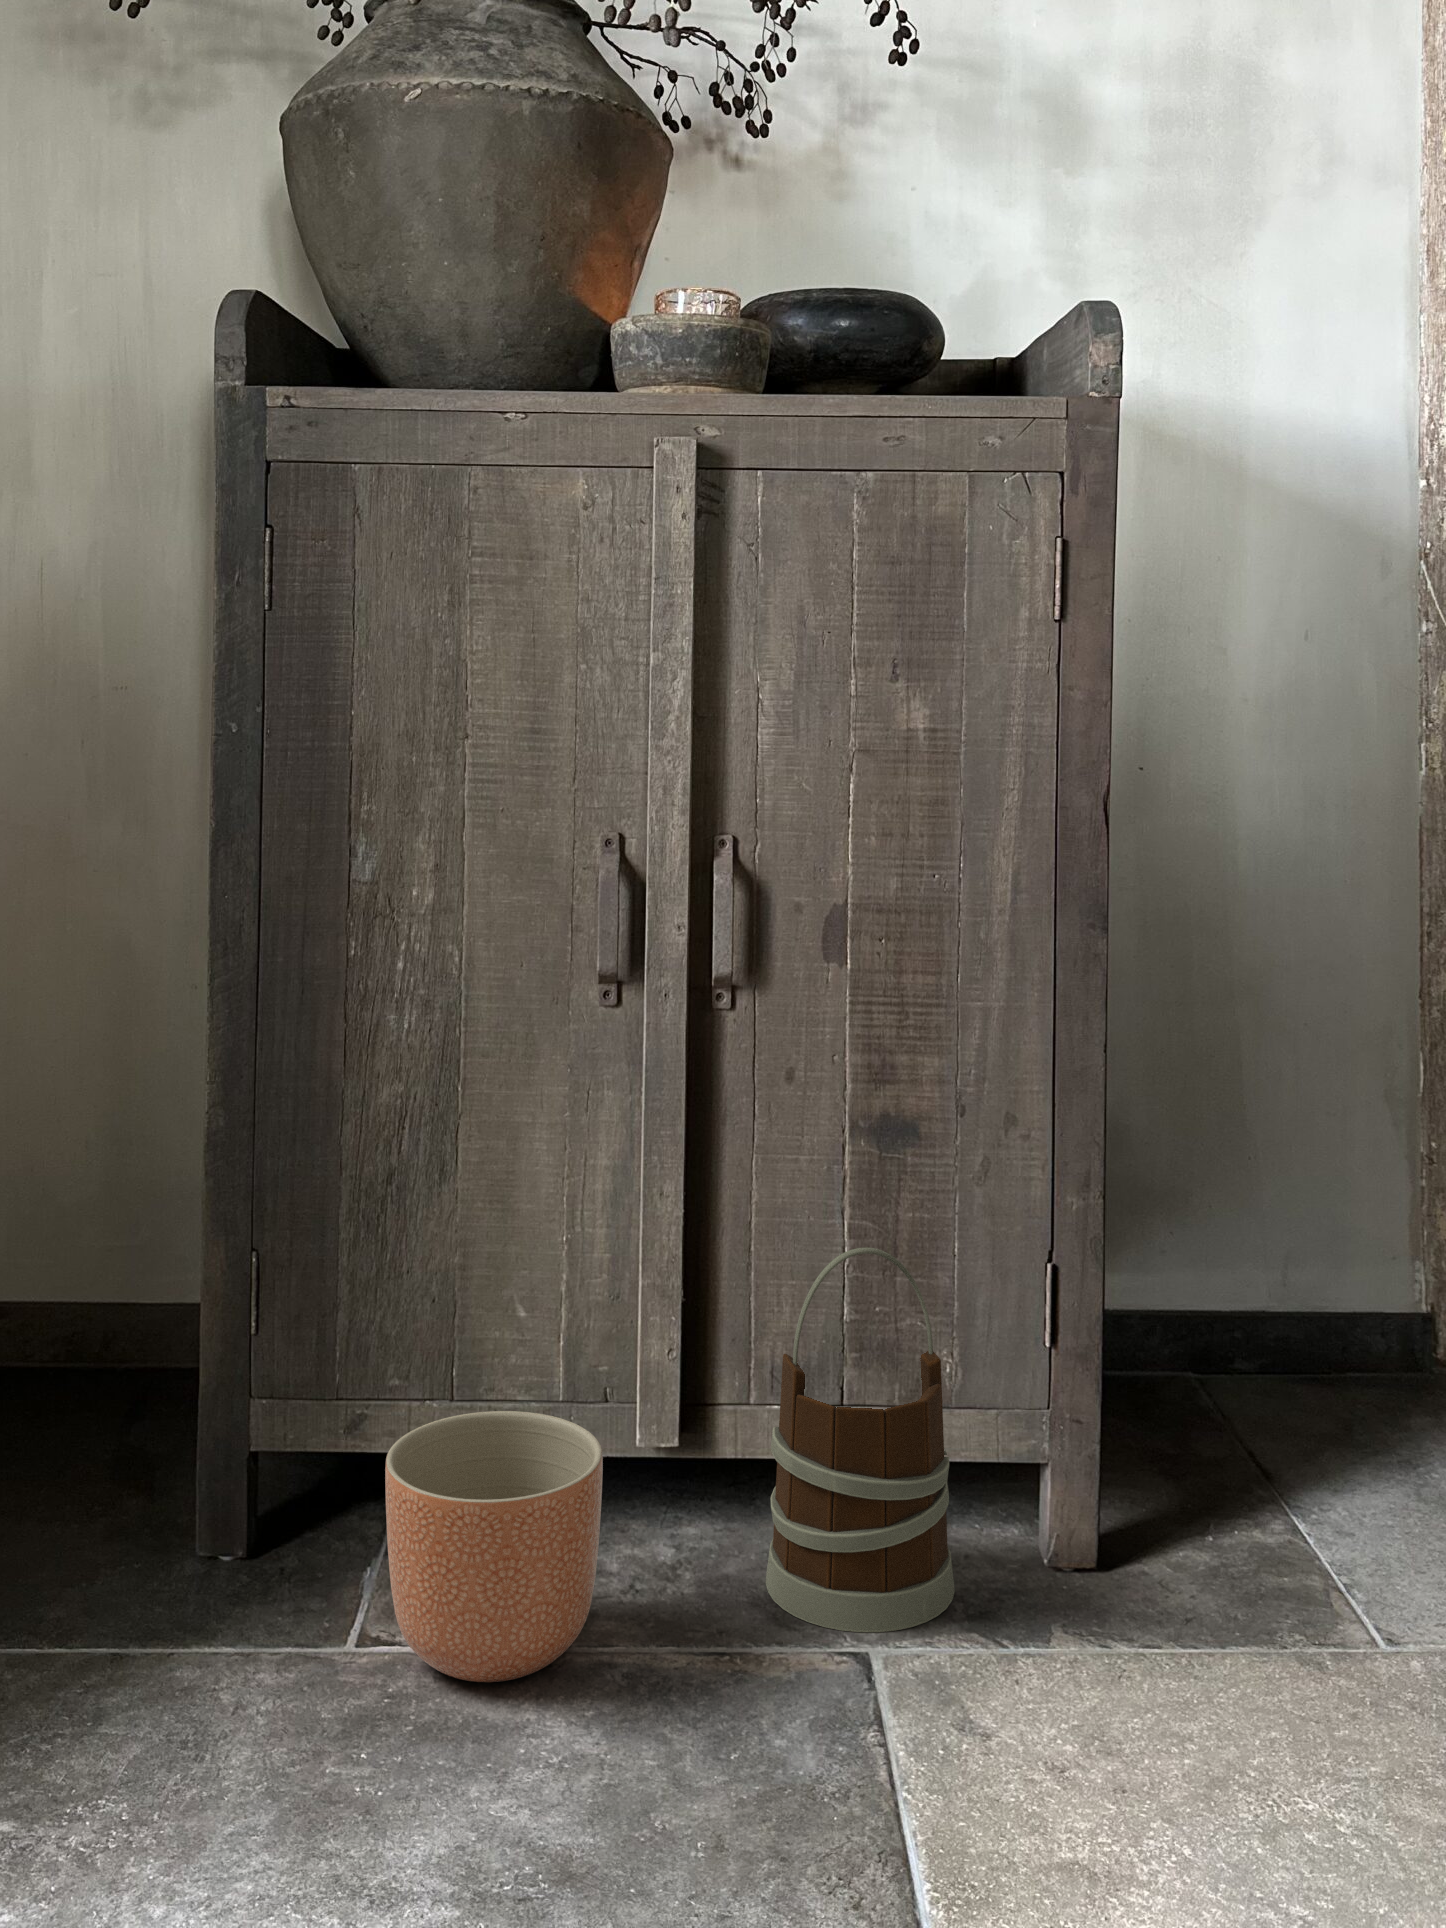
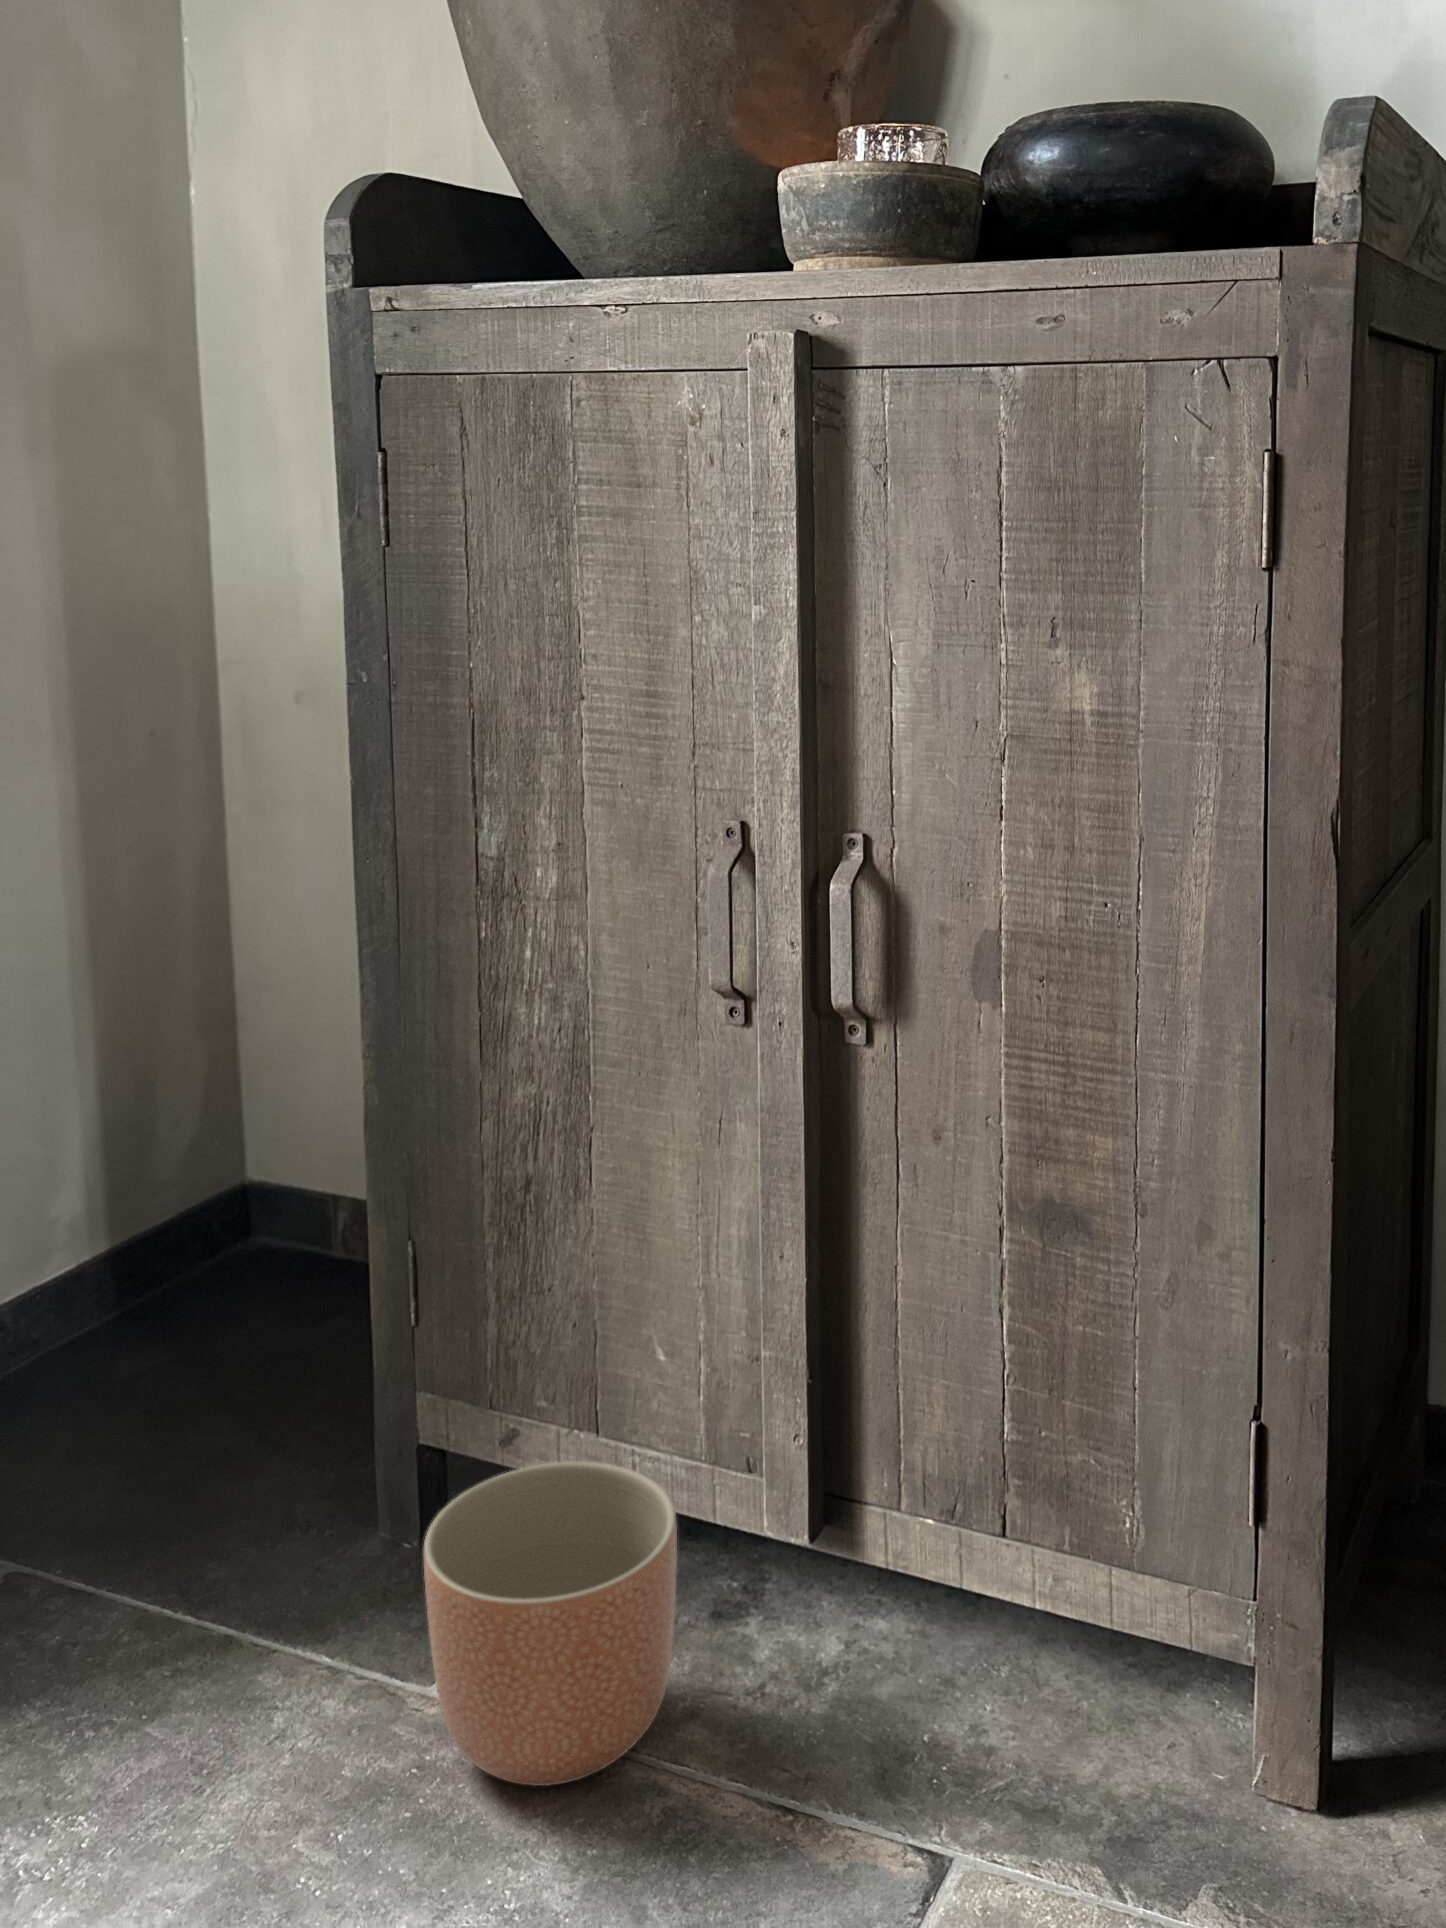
wooden bucket: present [766,1248,955,1632] -> none [901,1357,1133,1837]

